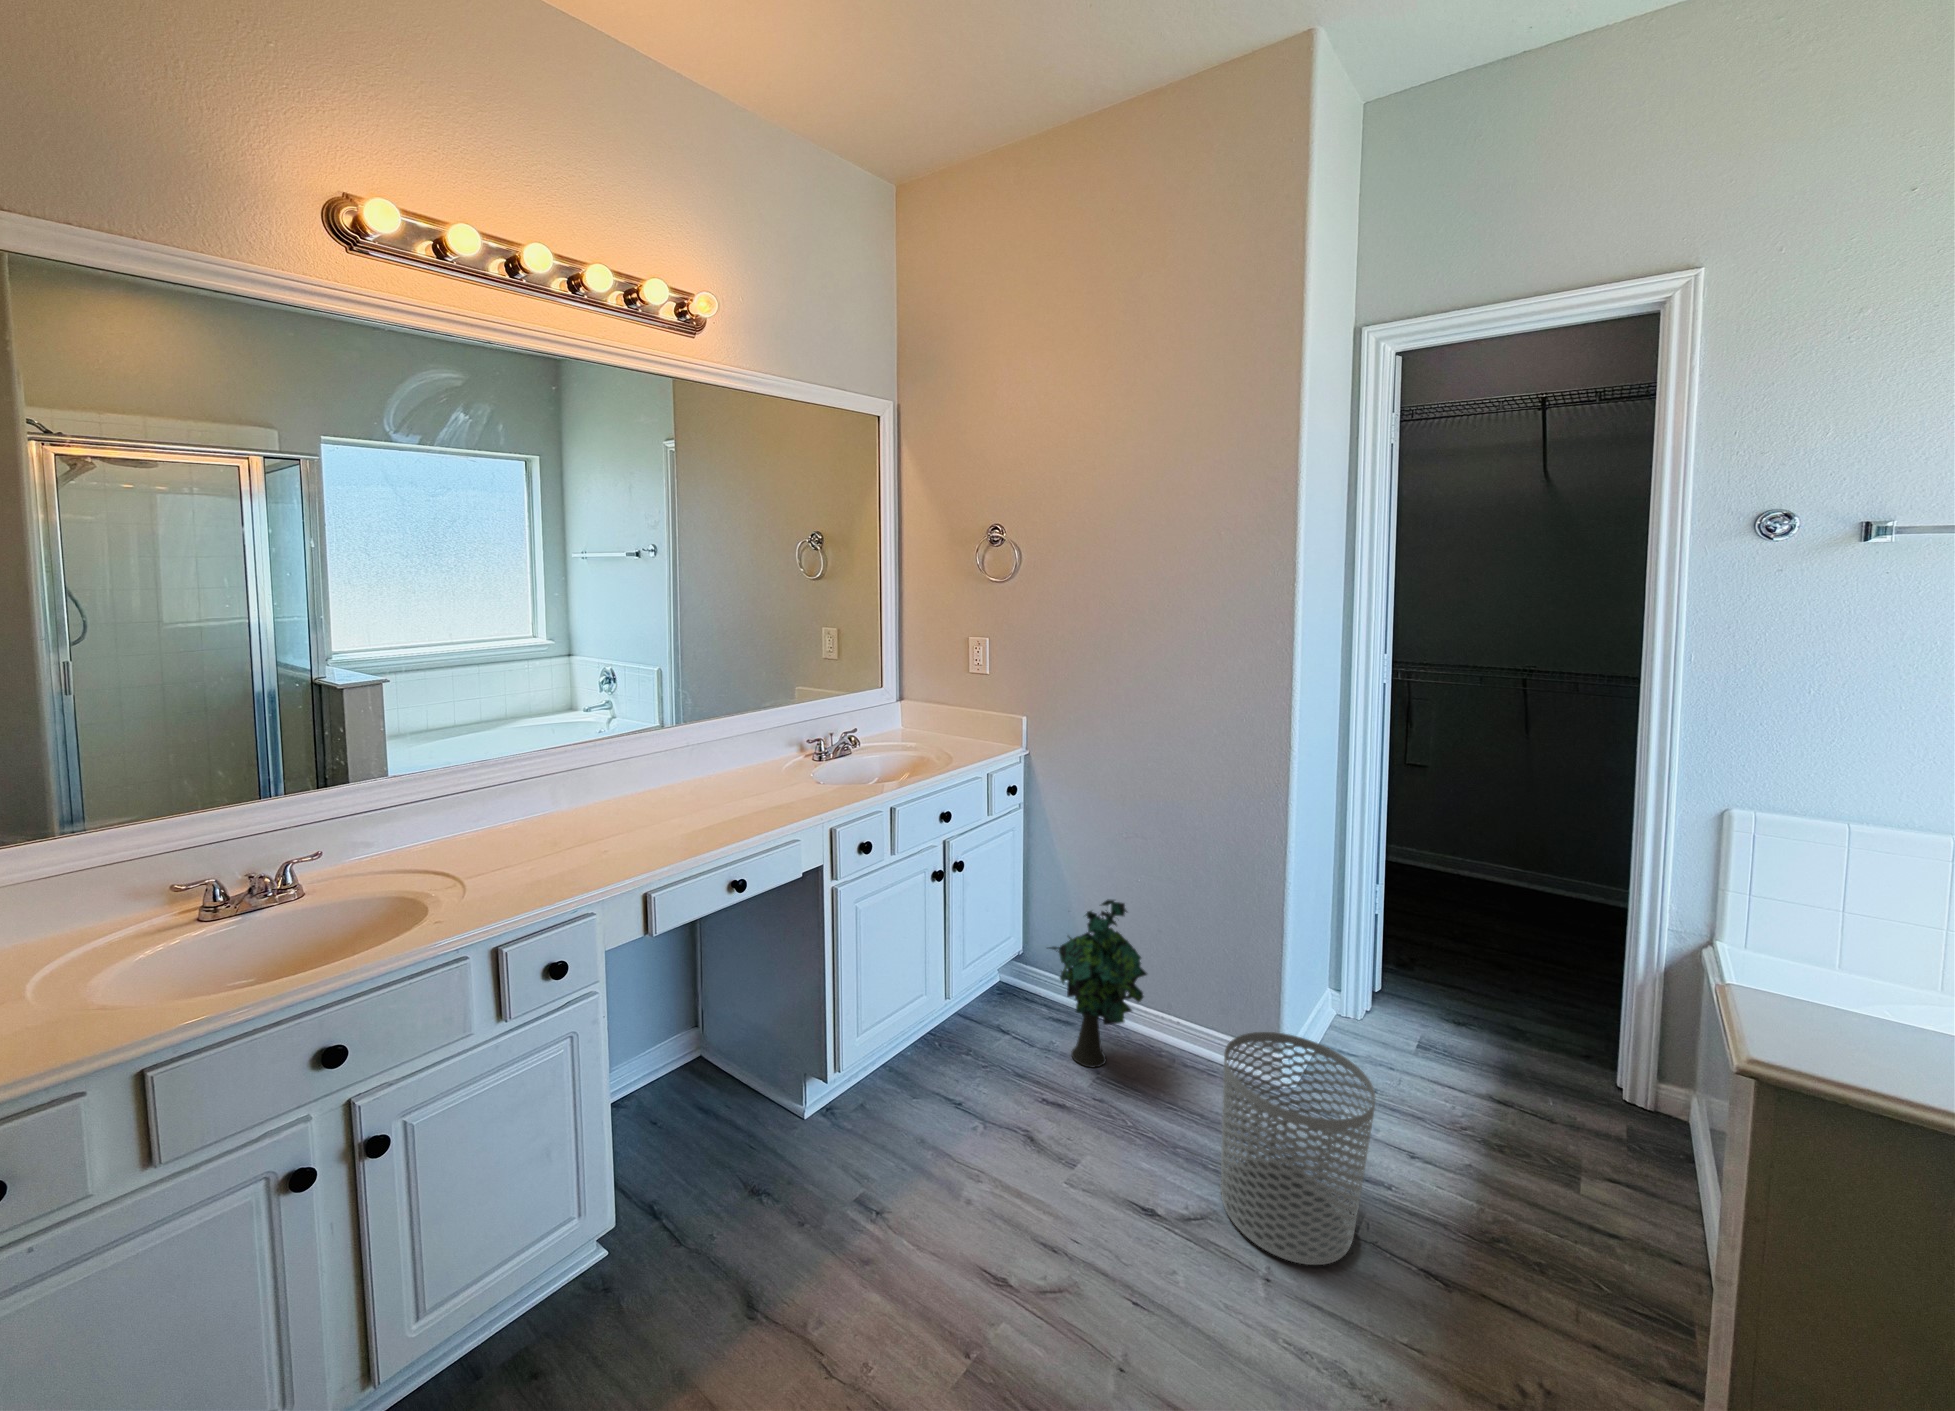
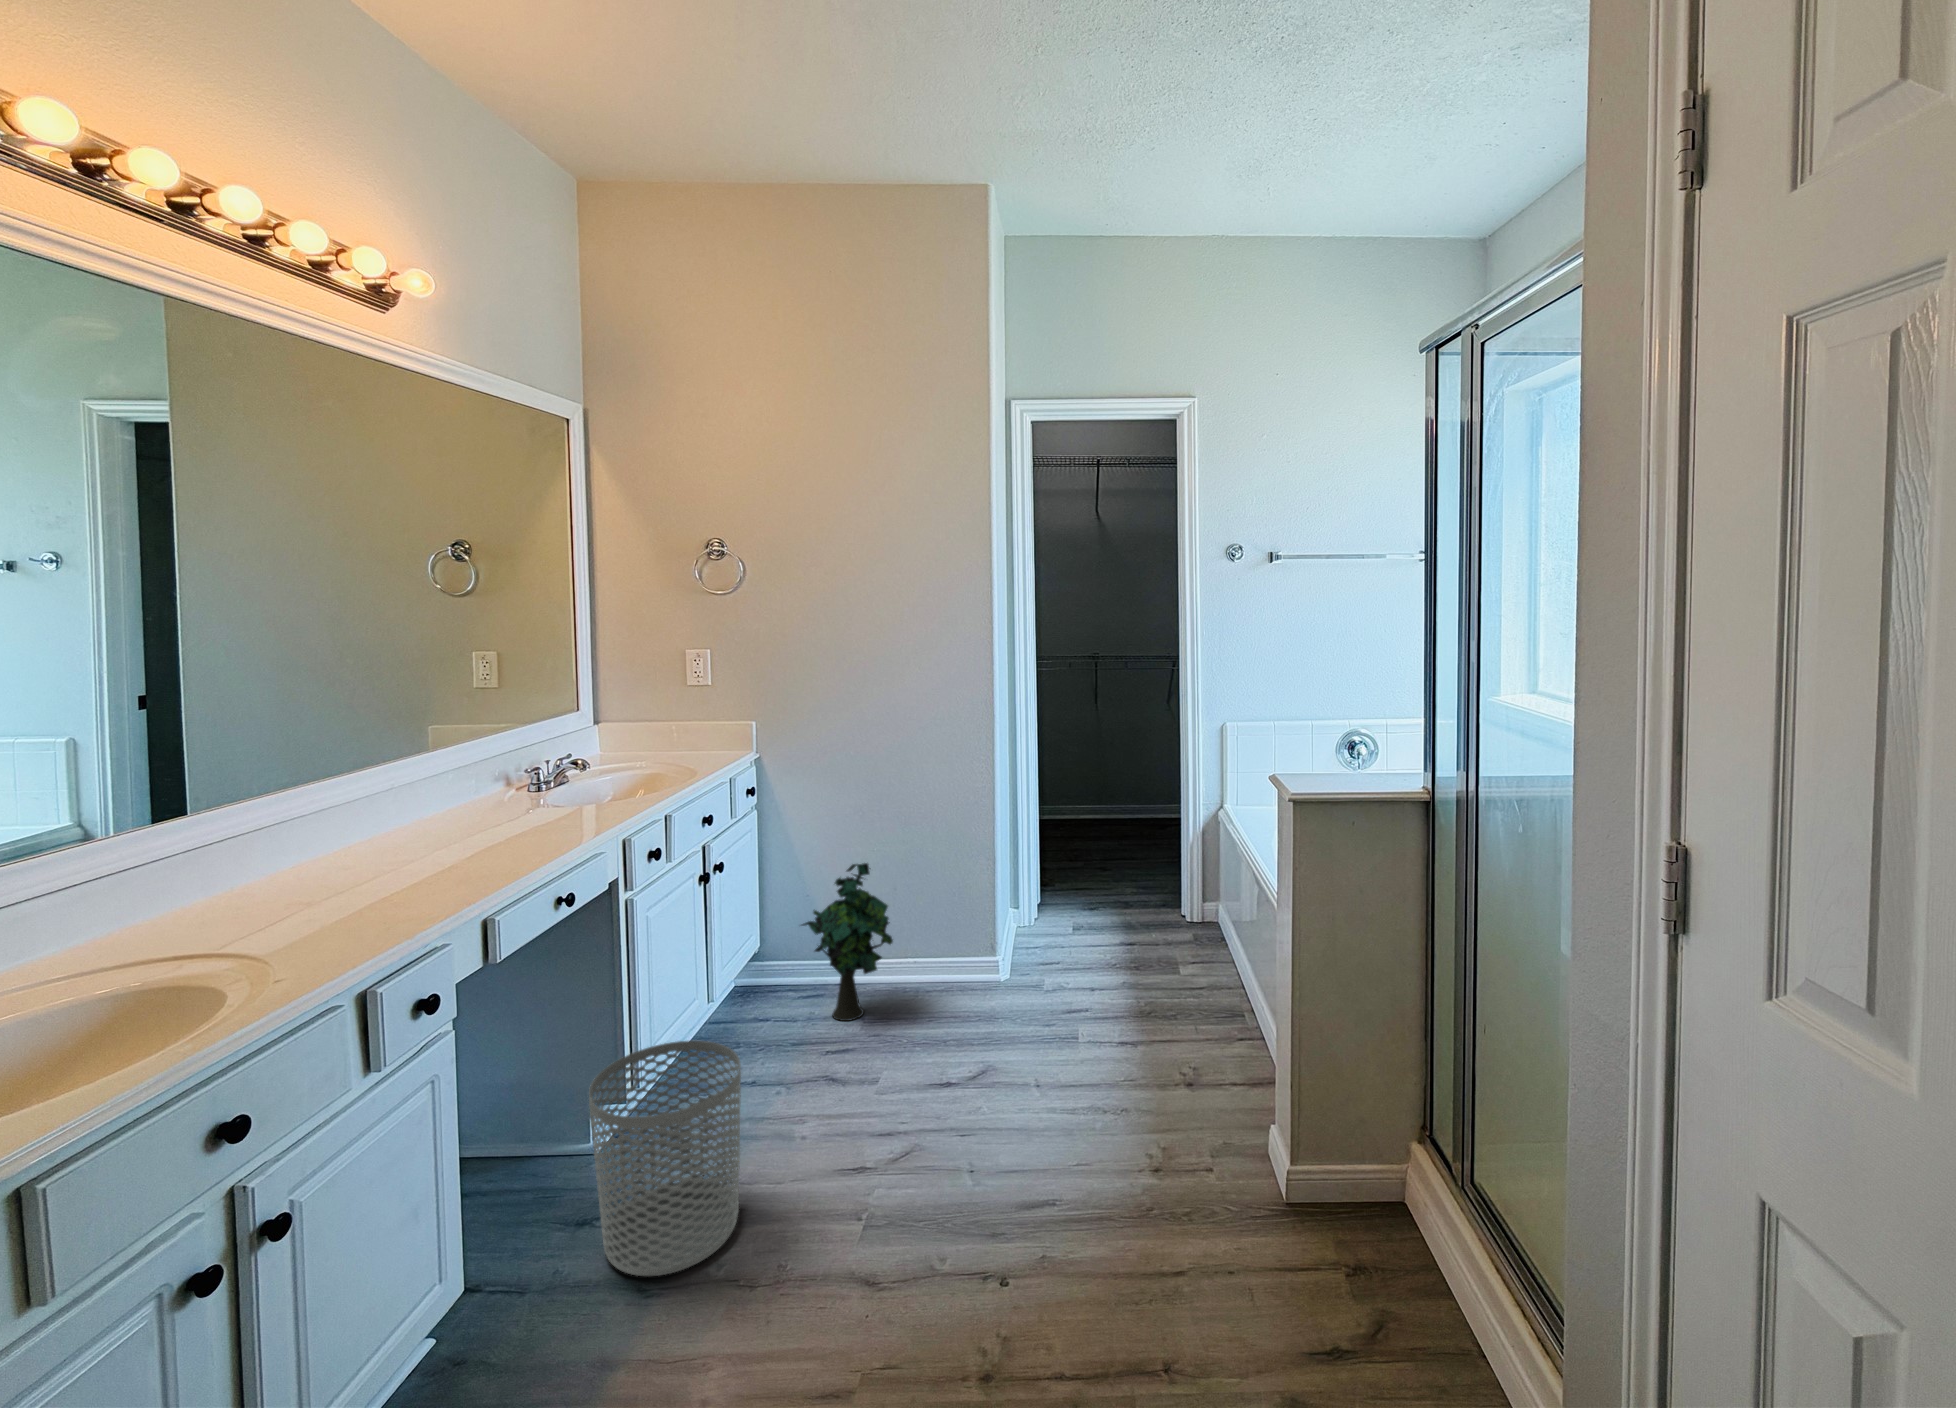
waste bin: present [1221,1032,1376,1265] -> present [589,1041,741,1276]

